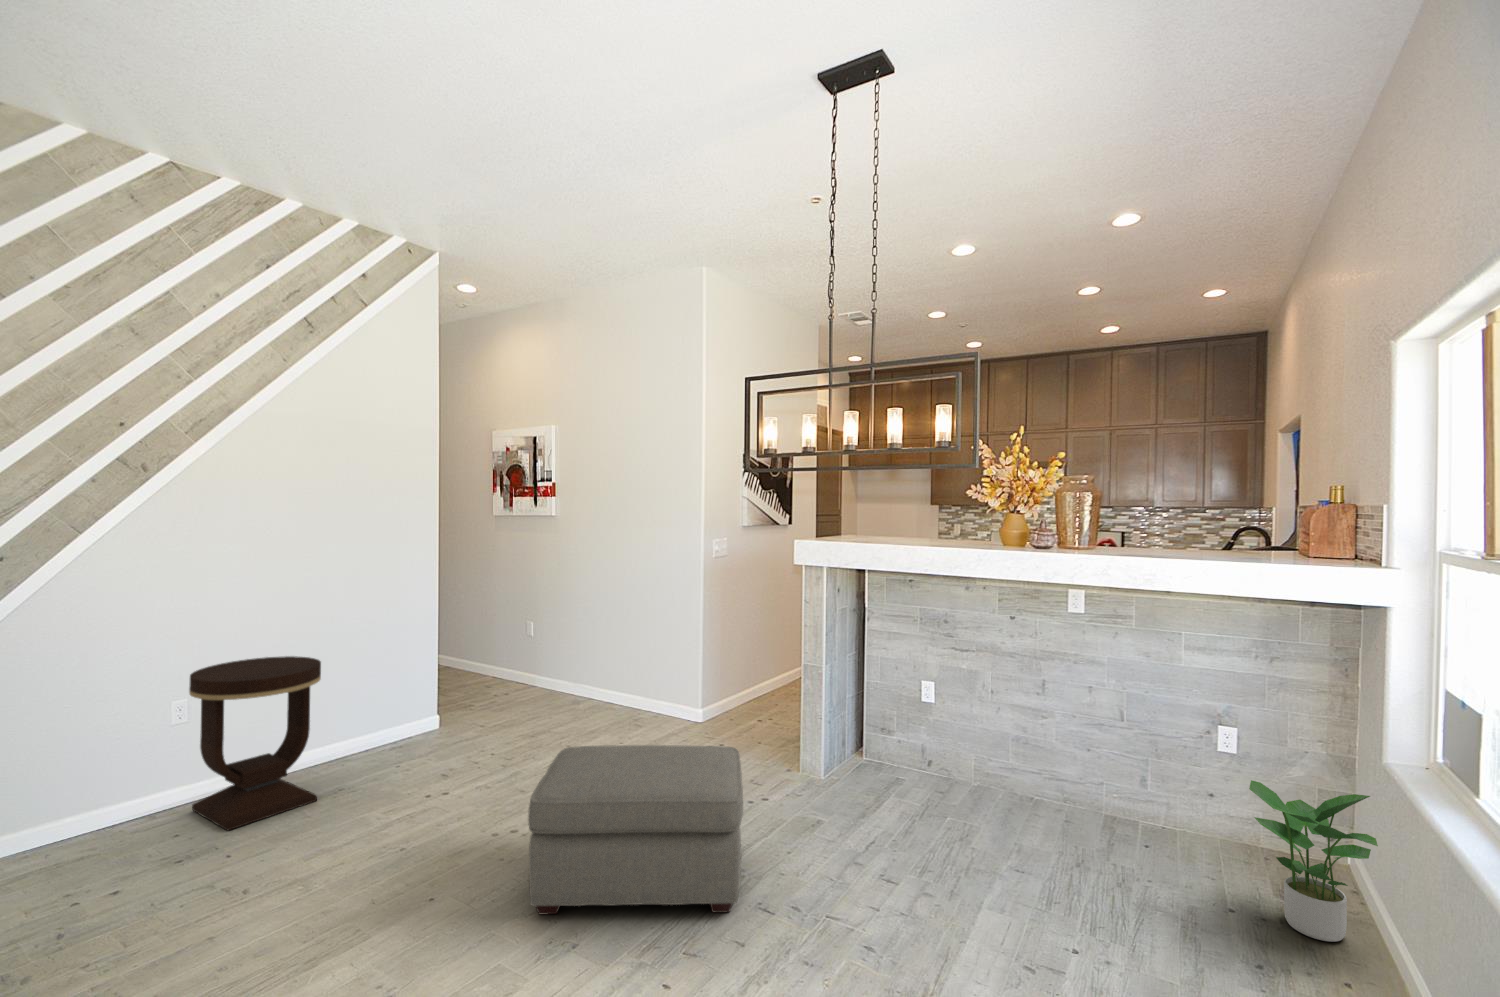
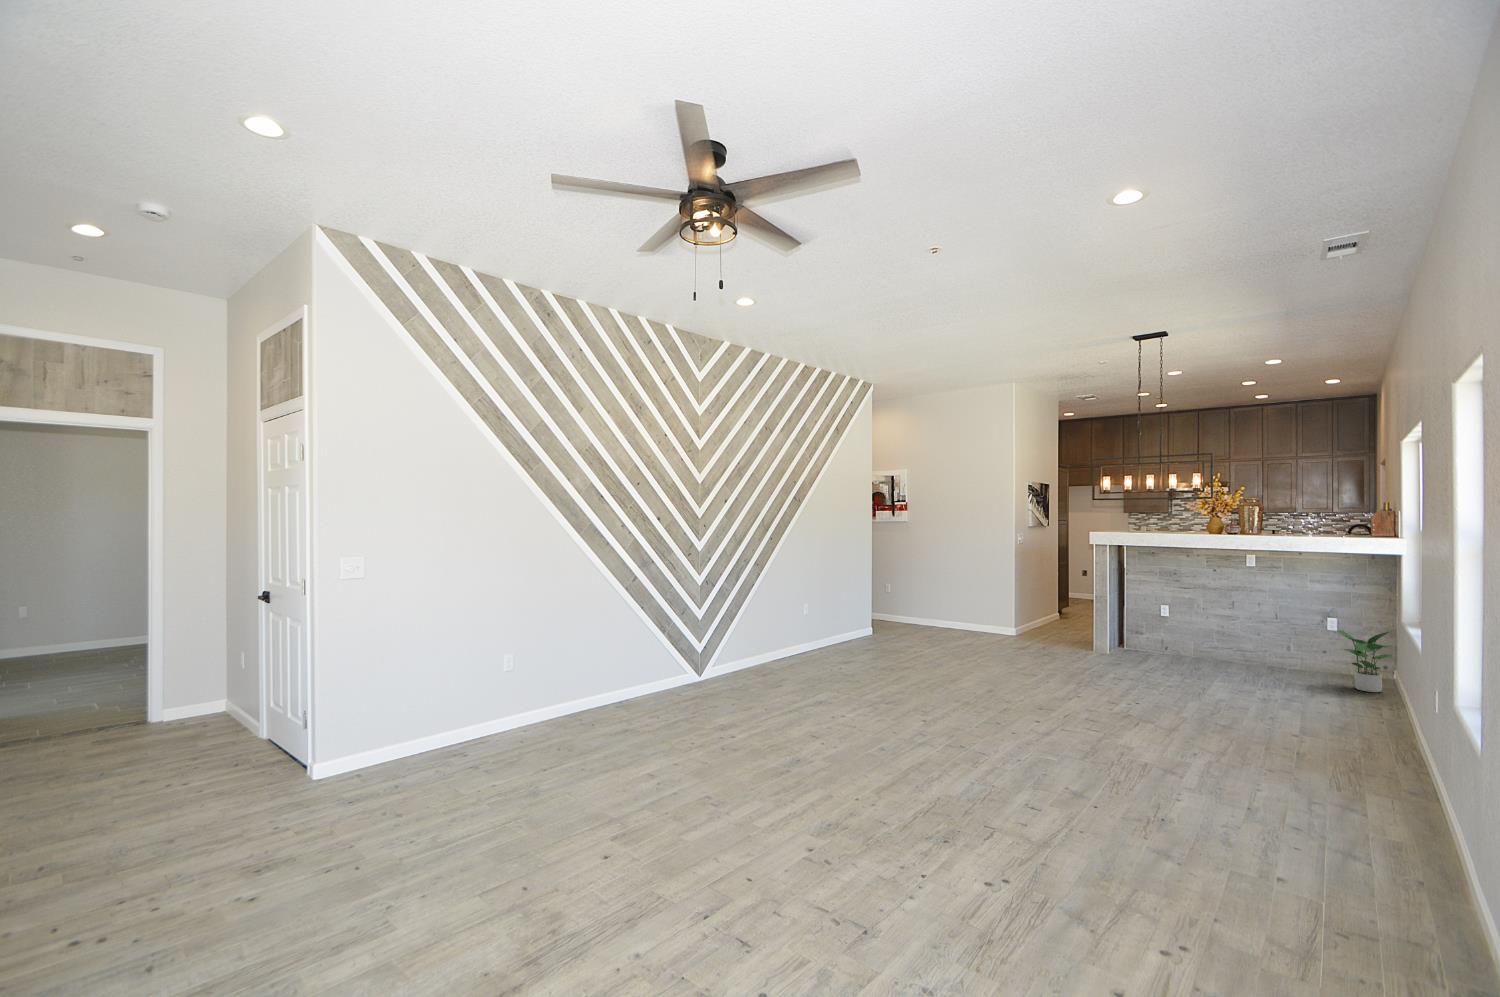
side table: present [189,656,321,830] -> none [816,588,866,659]
ottoman: present [528,745,743,914] -> none [1005,621,1108,680]

